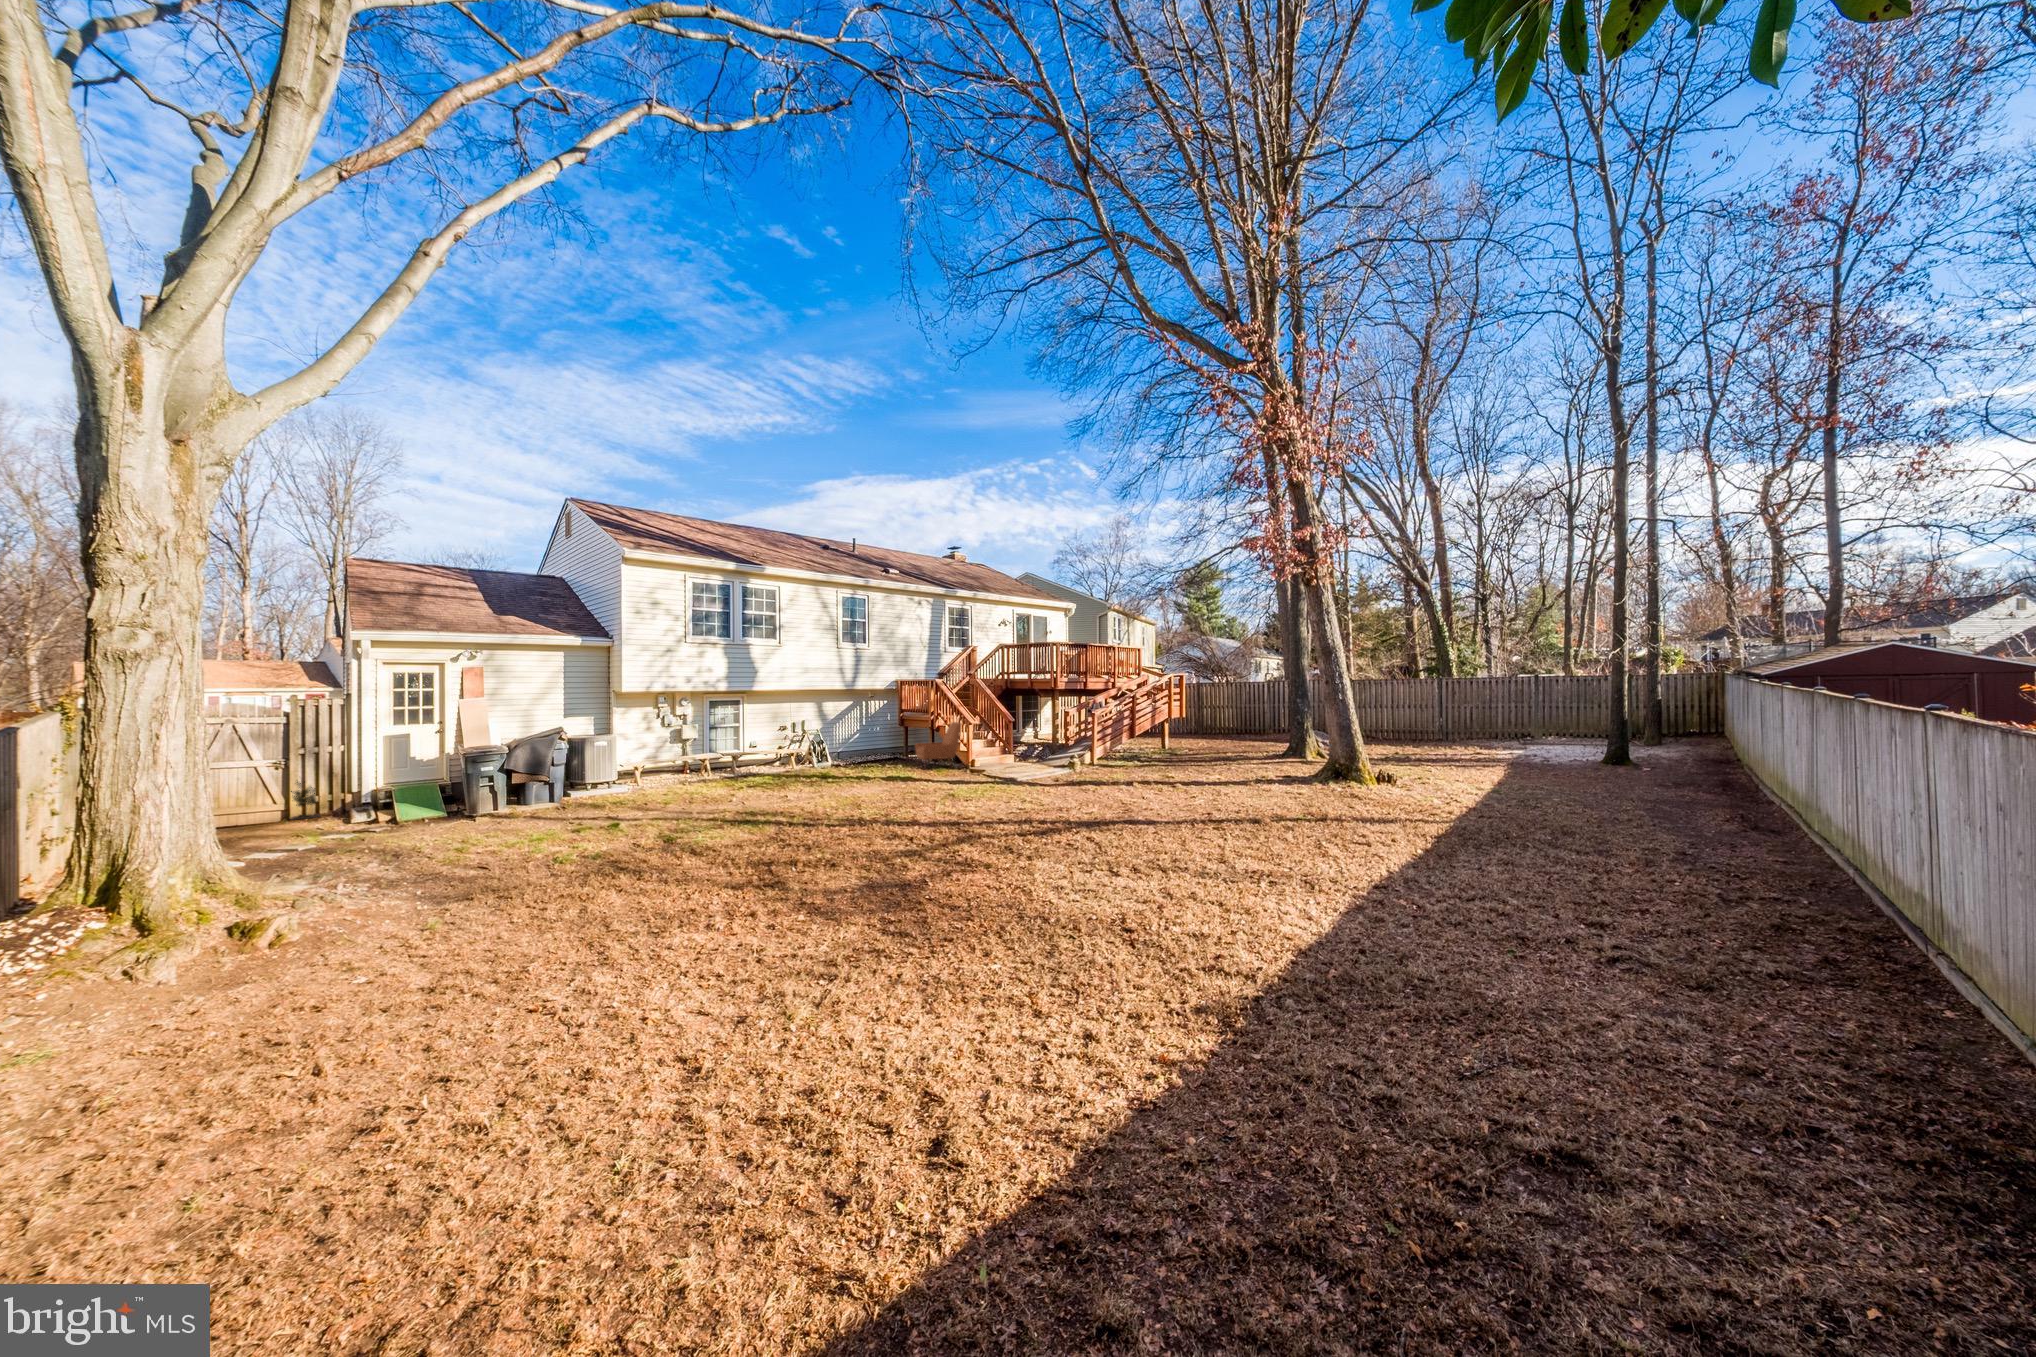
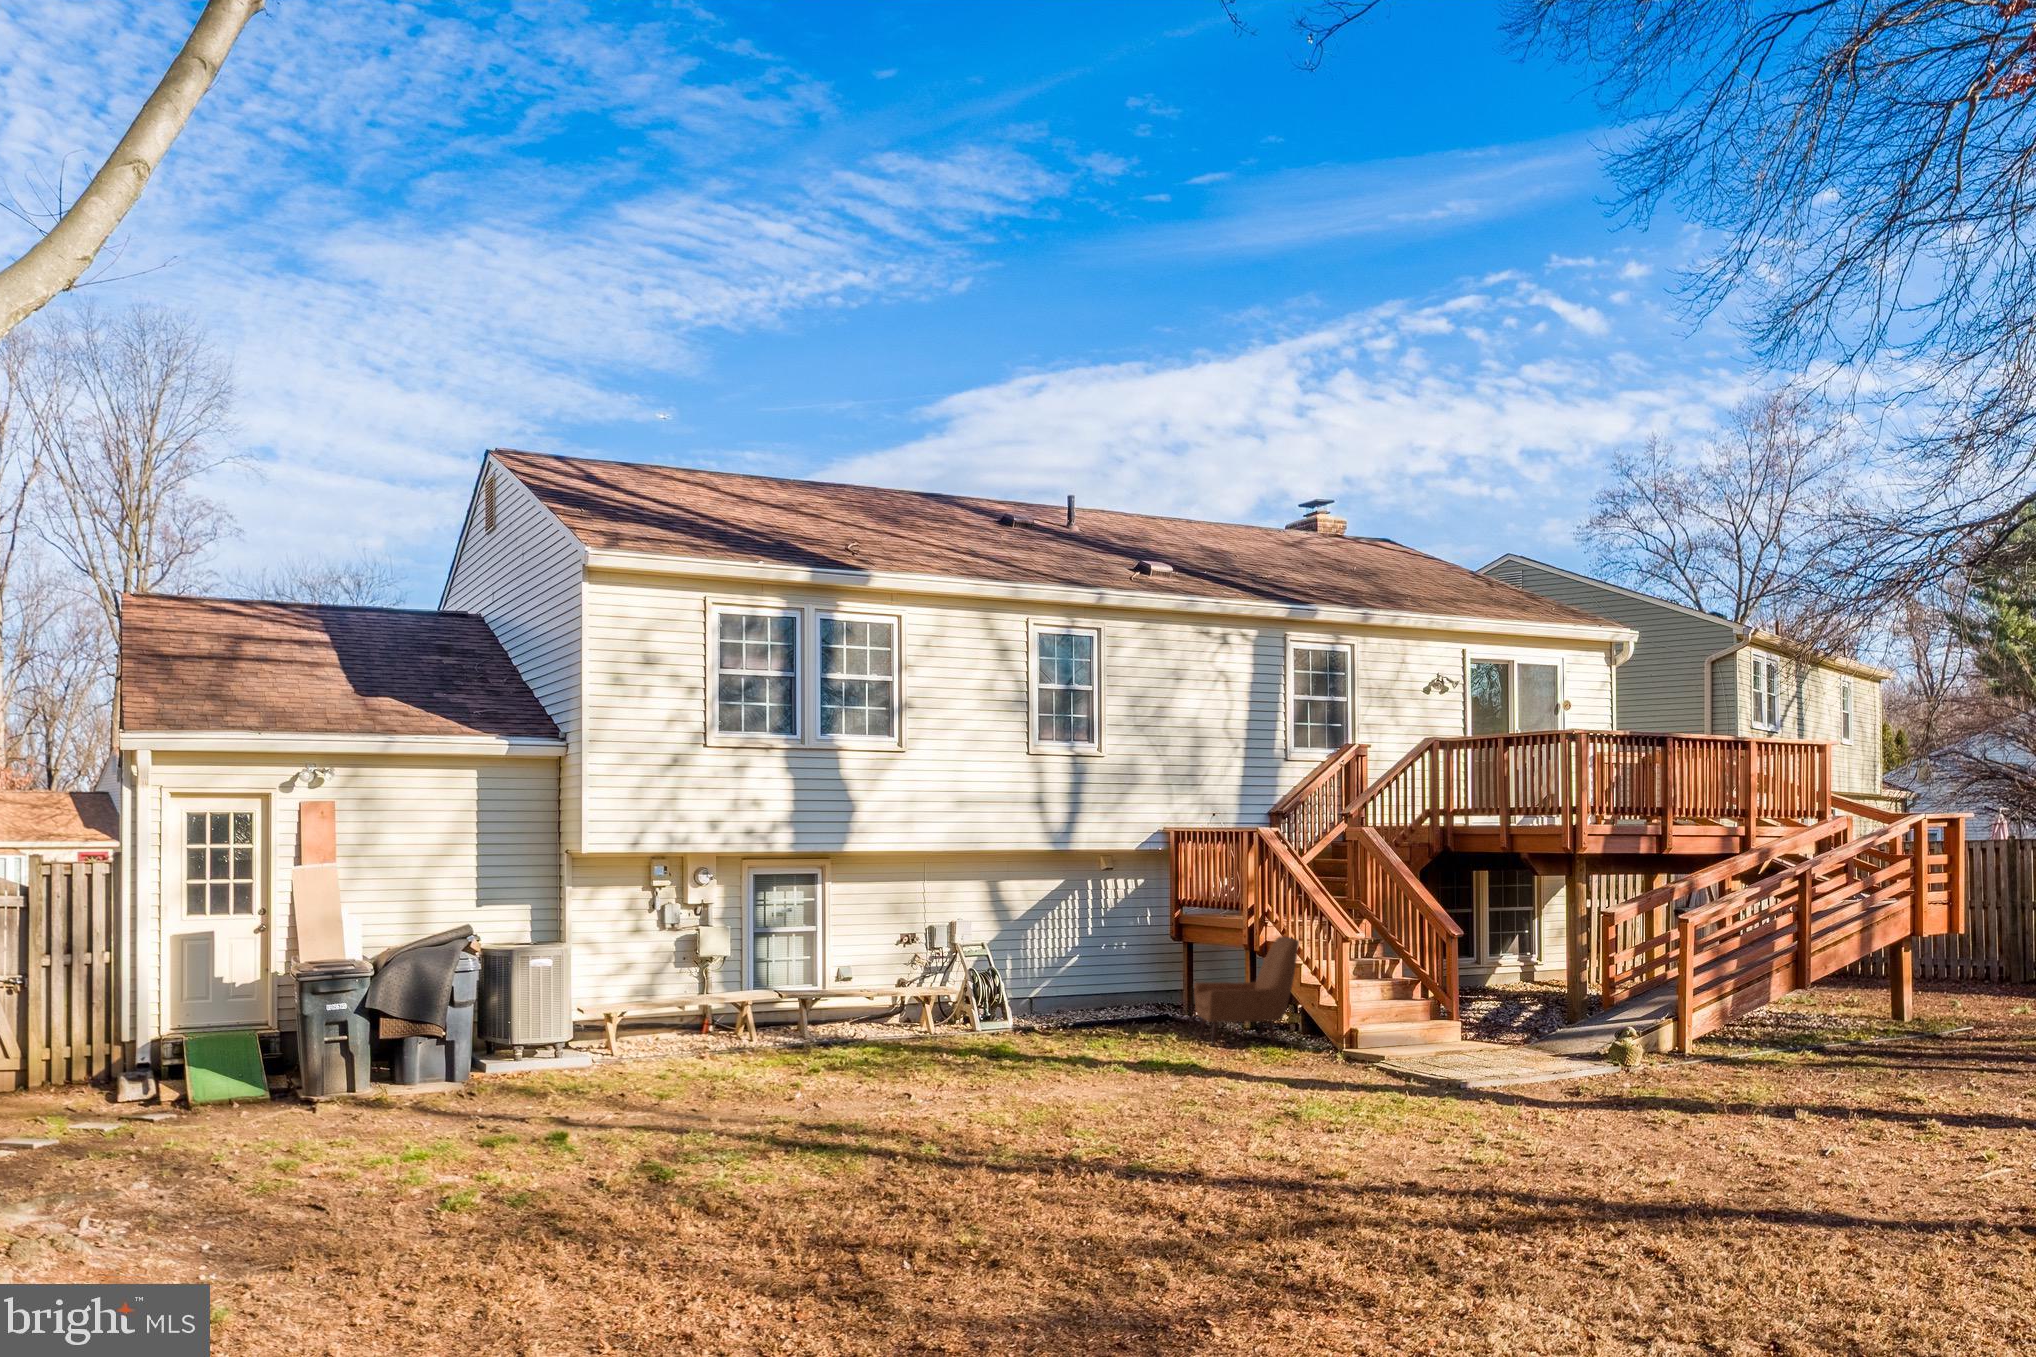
potted tree: present [290,781,320,820] -> none [16,1010,67,1091]

